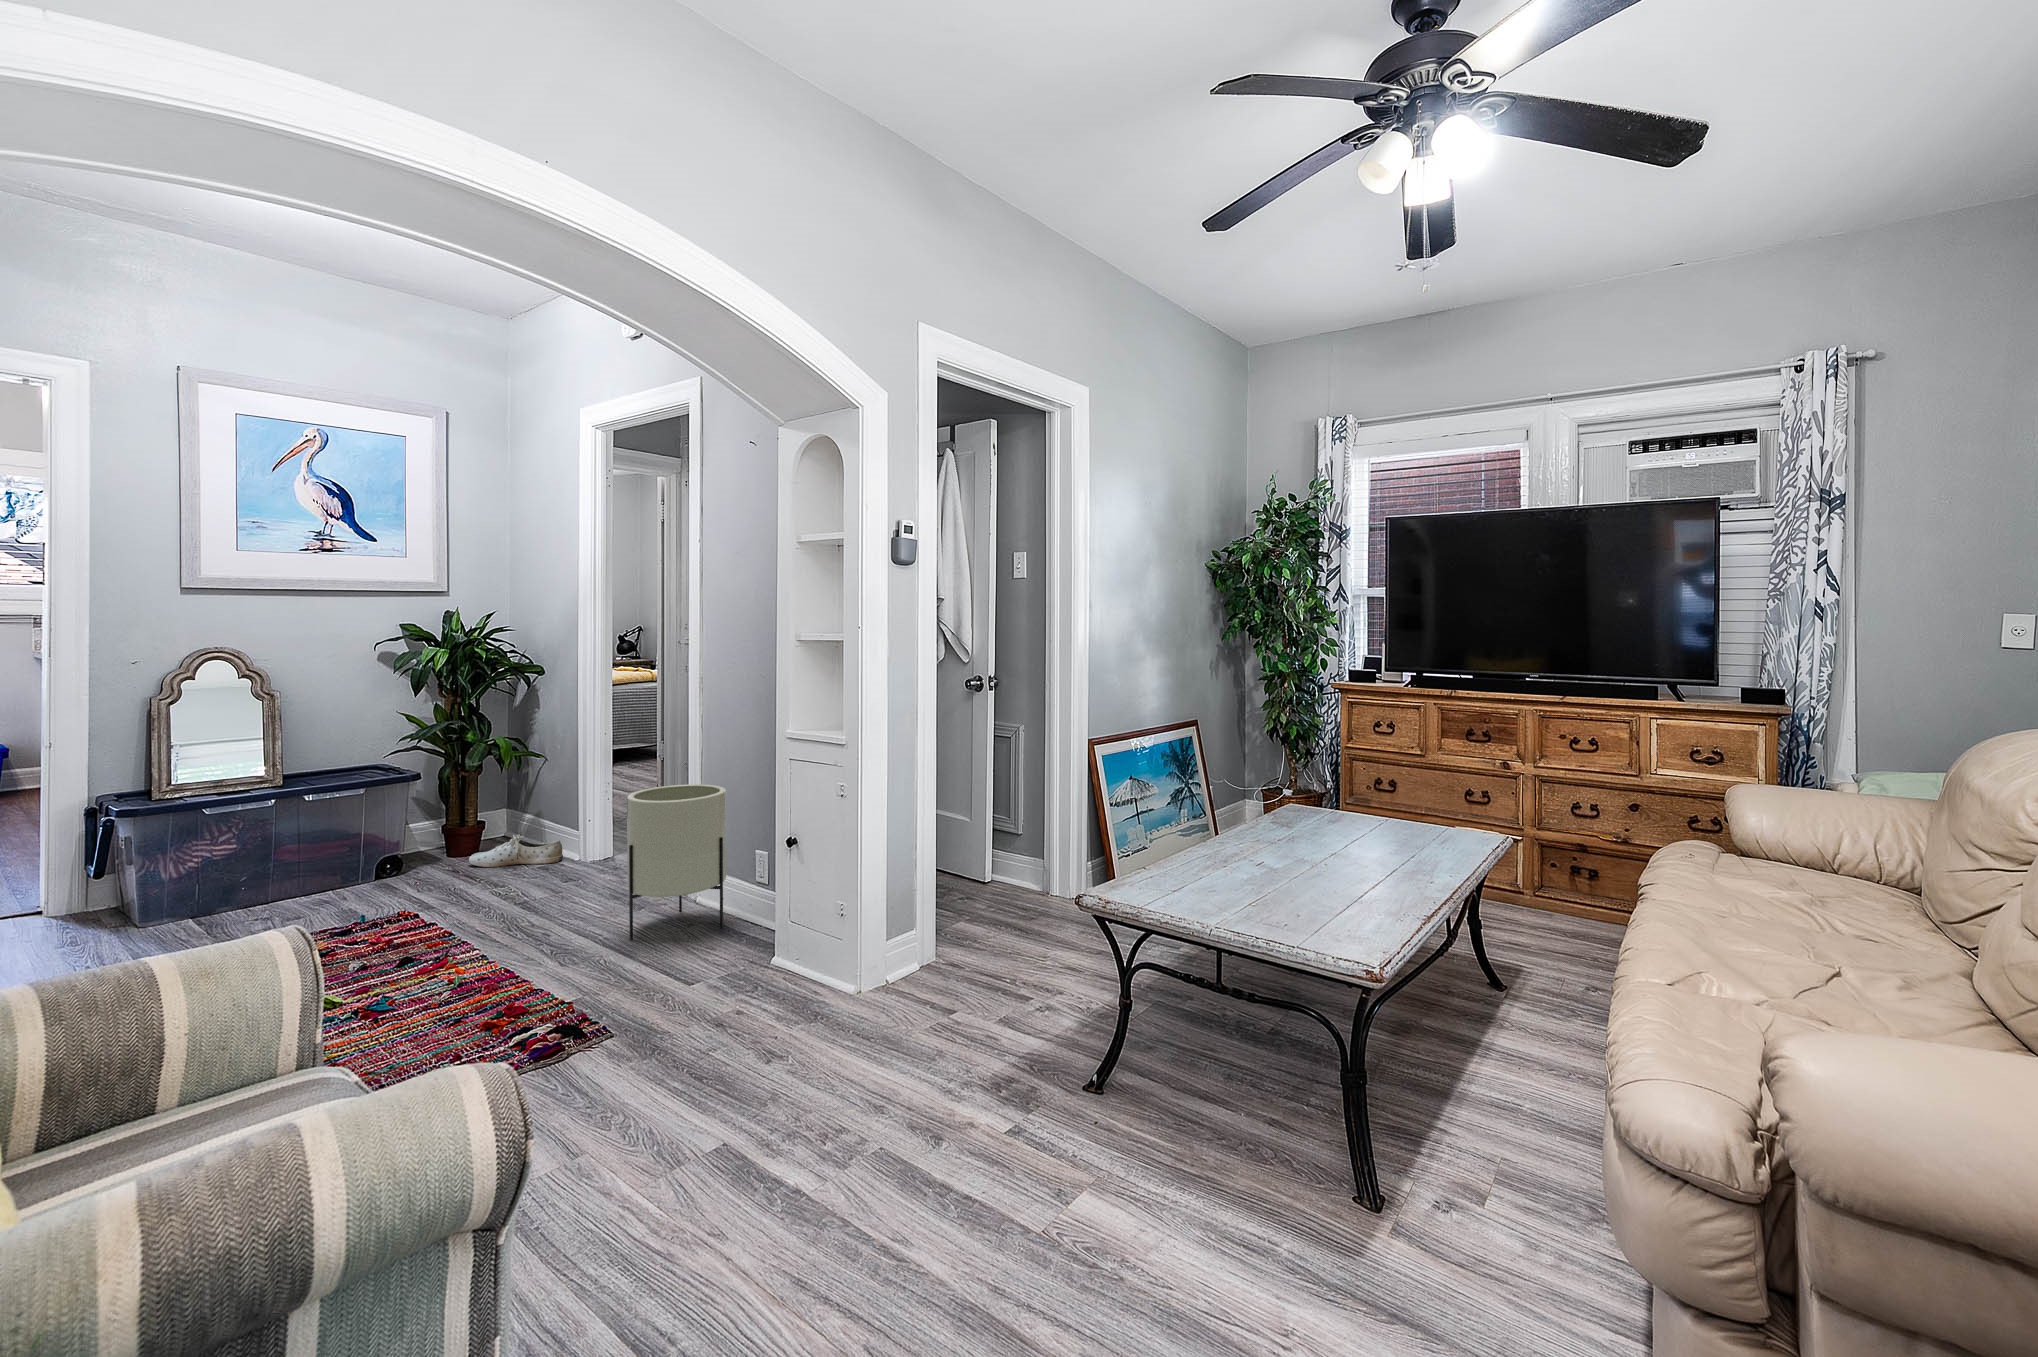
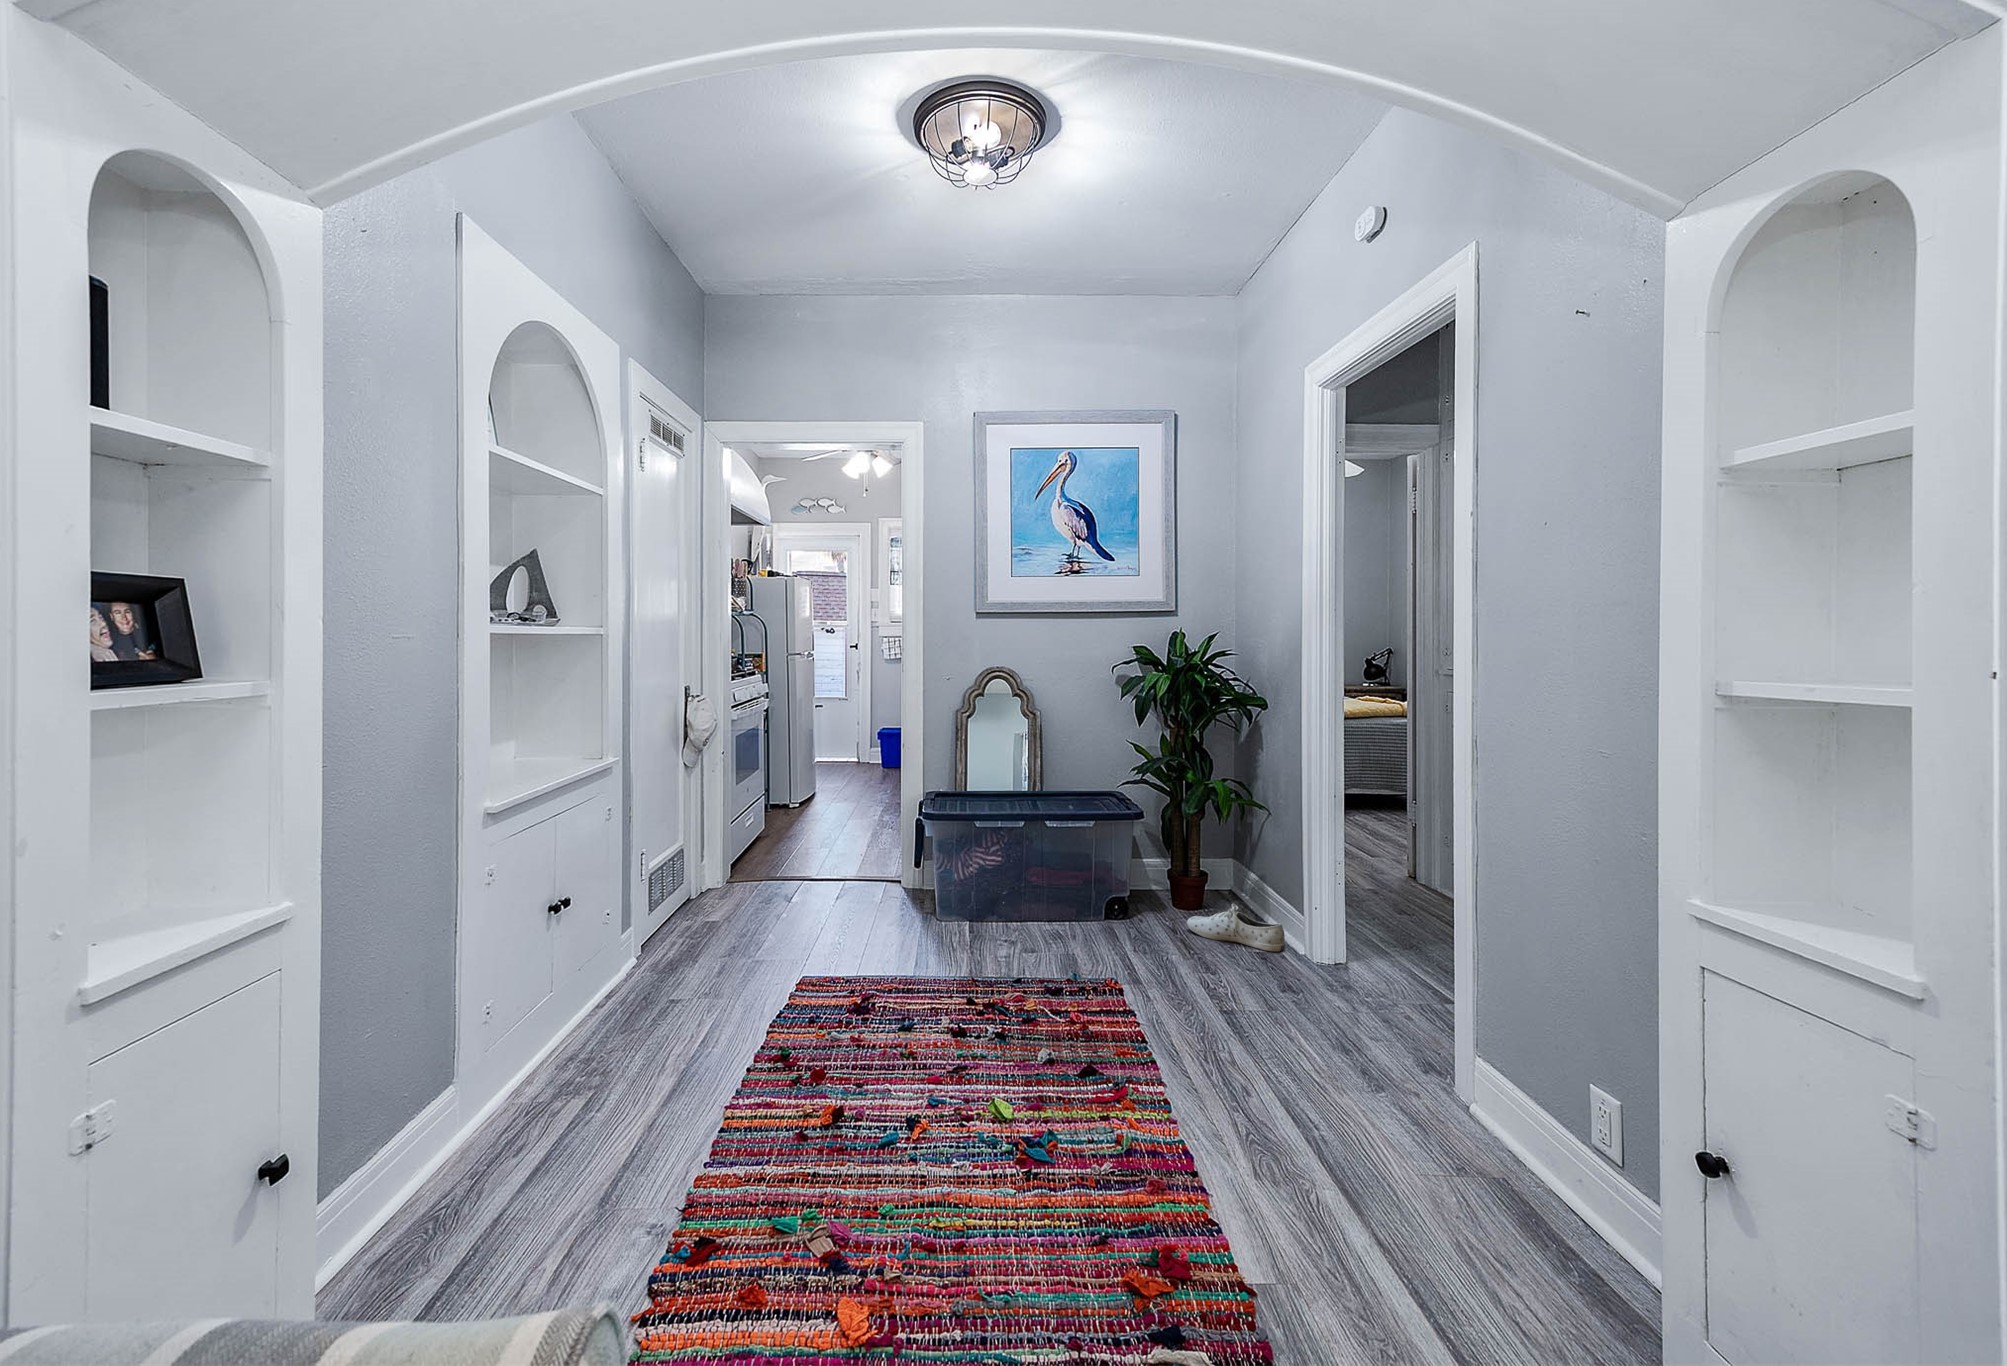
planter: present [627,784,726,940] -> none [1356,912,1521,1198]

